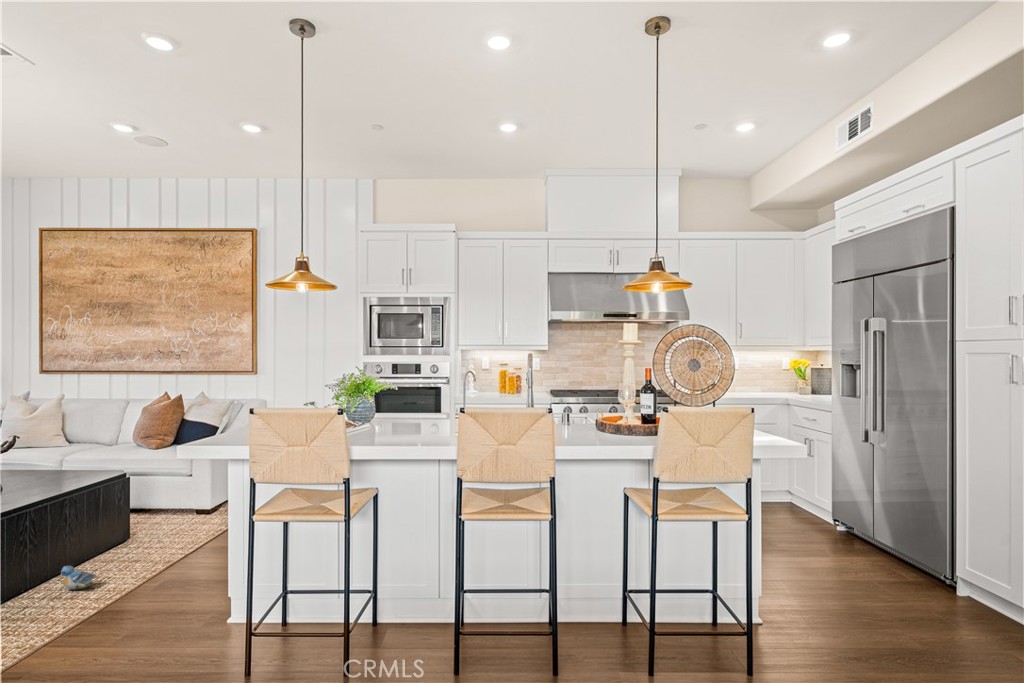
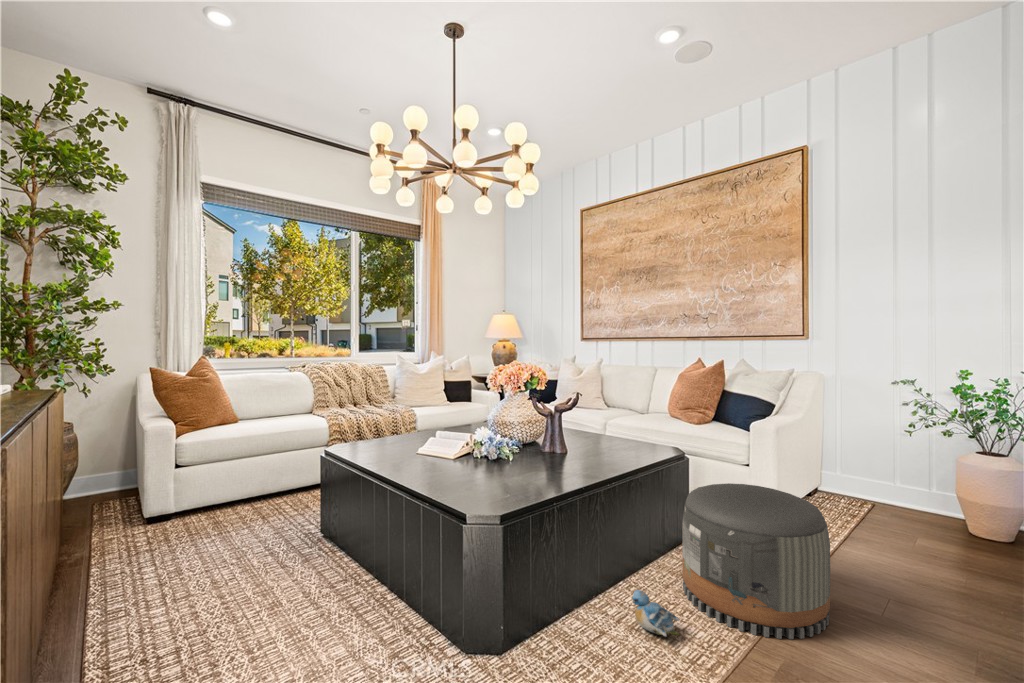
pouf: none [111,485,210,573] -> present [682,483,830,639]

